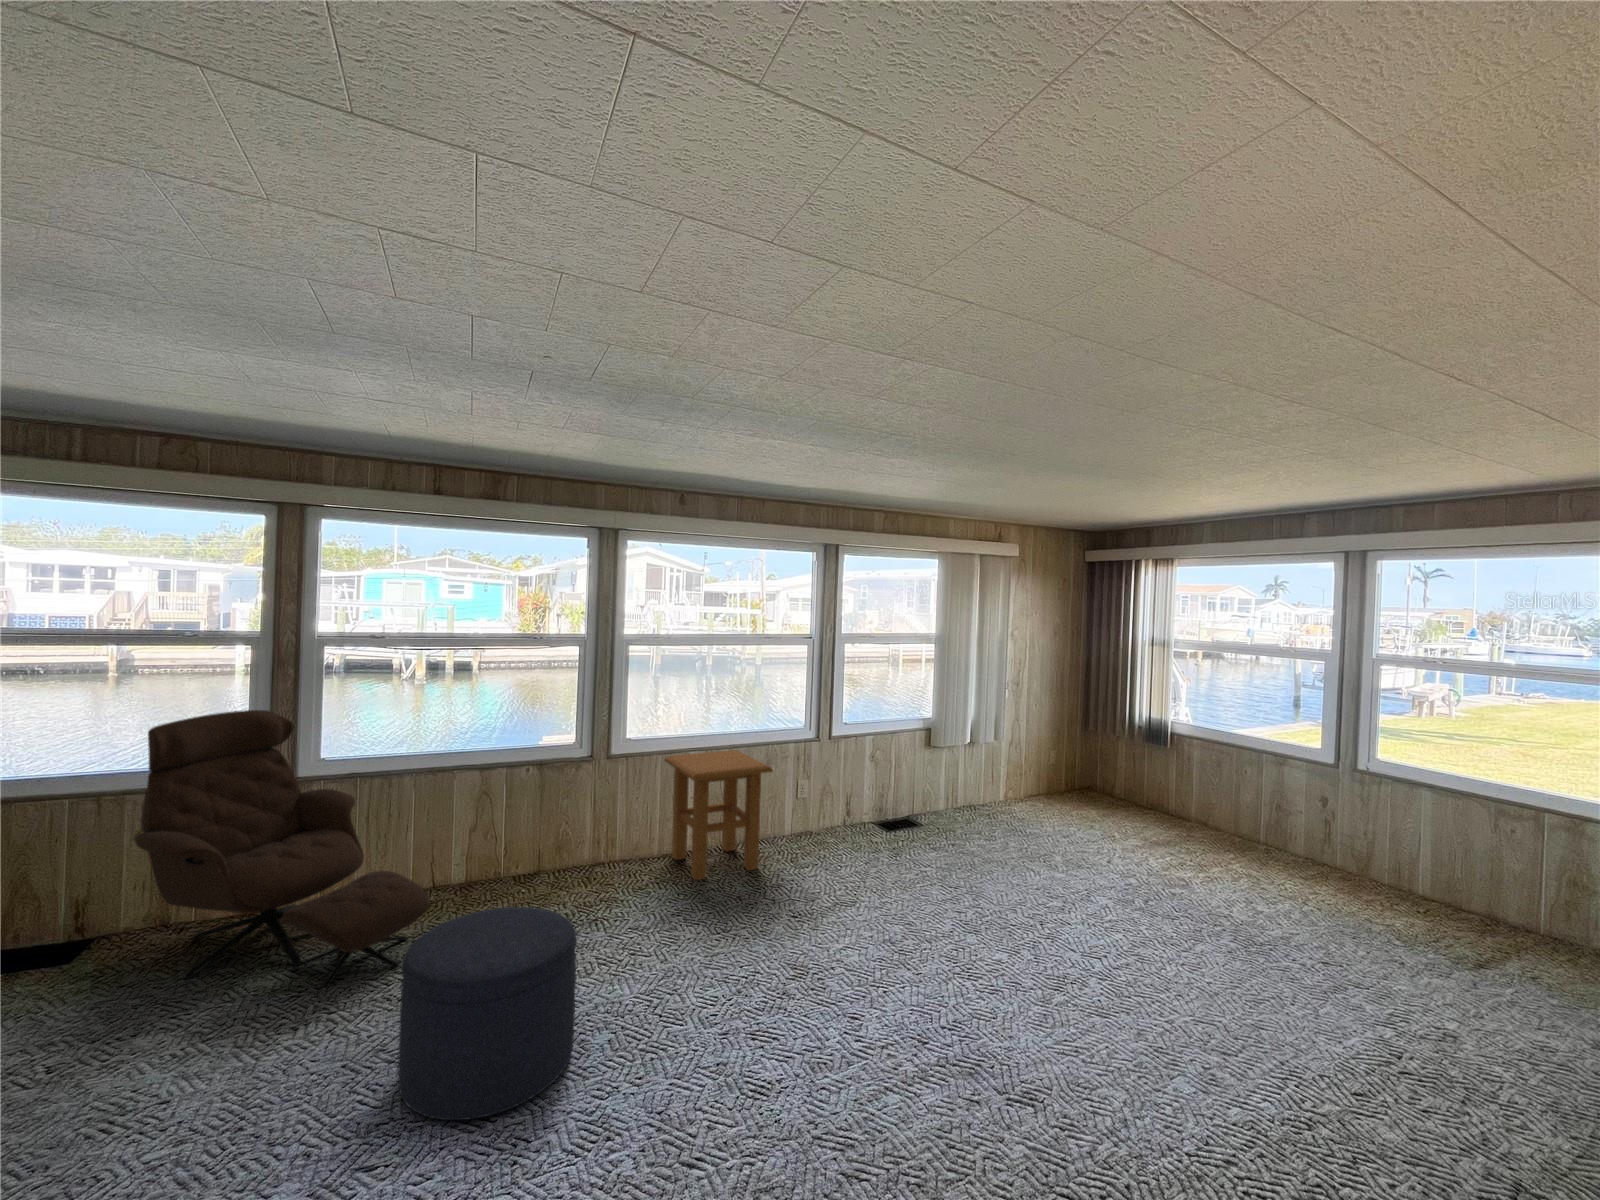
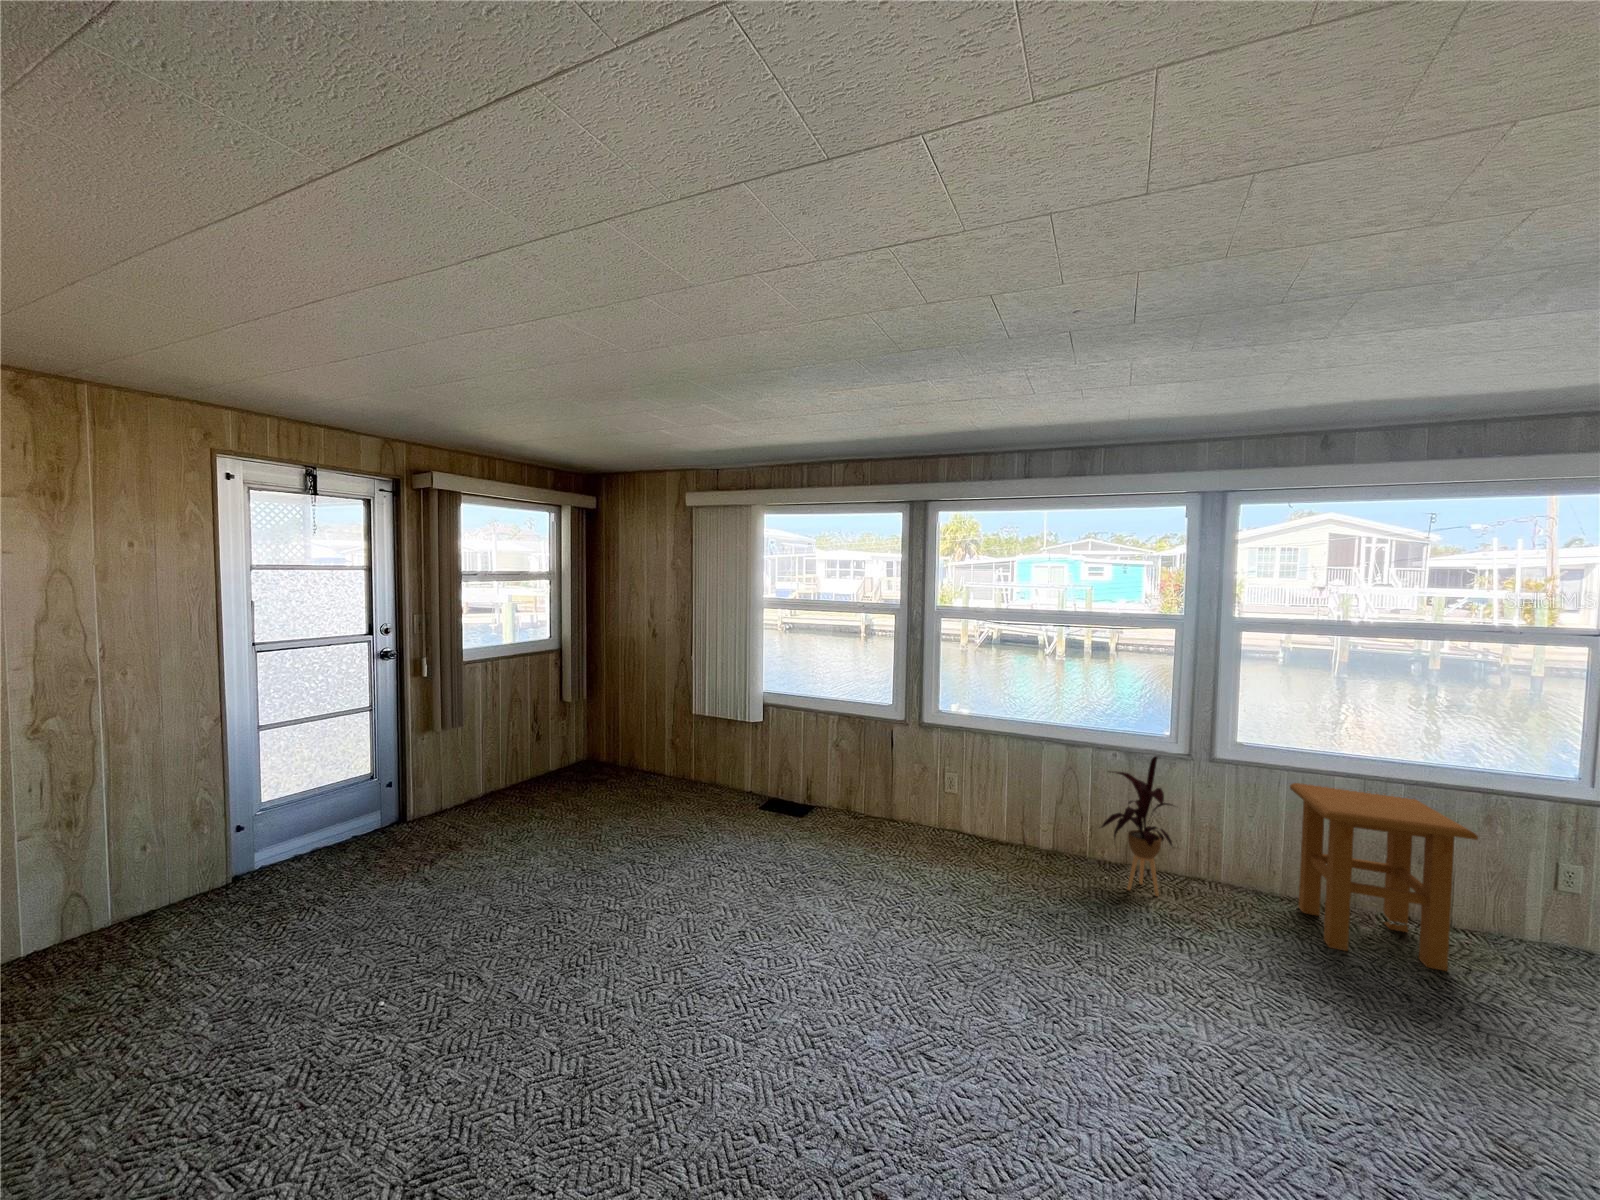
lounge chair: present [135,710,430,990] -> none [835,672,1014,906]
house plant: none [517,756,587,892] -> present [1101,756,1172,896]
ottoman: present [399,907,577,1120] -> none [961,877,1129,1085]

